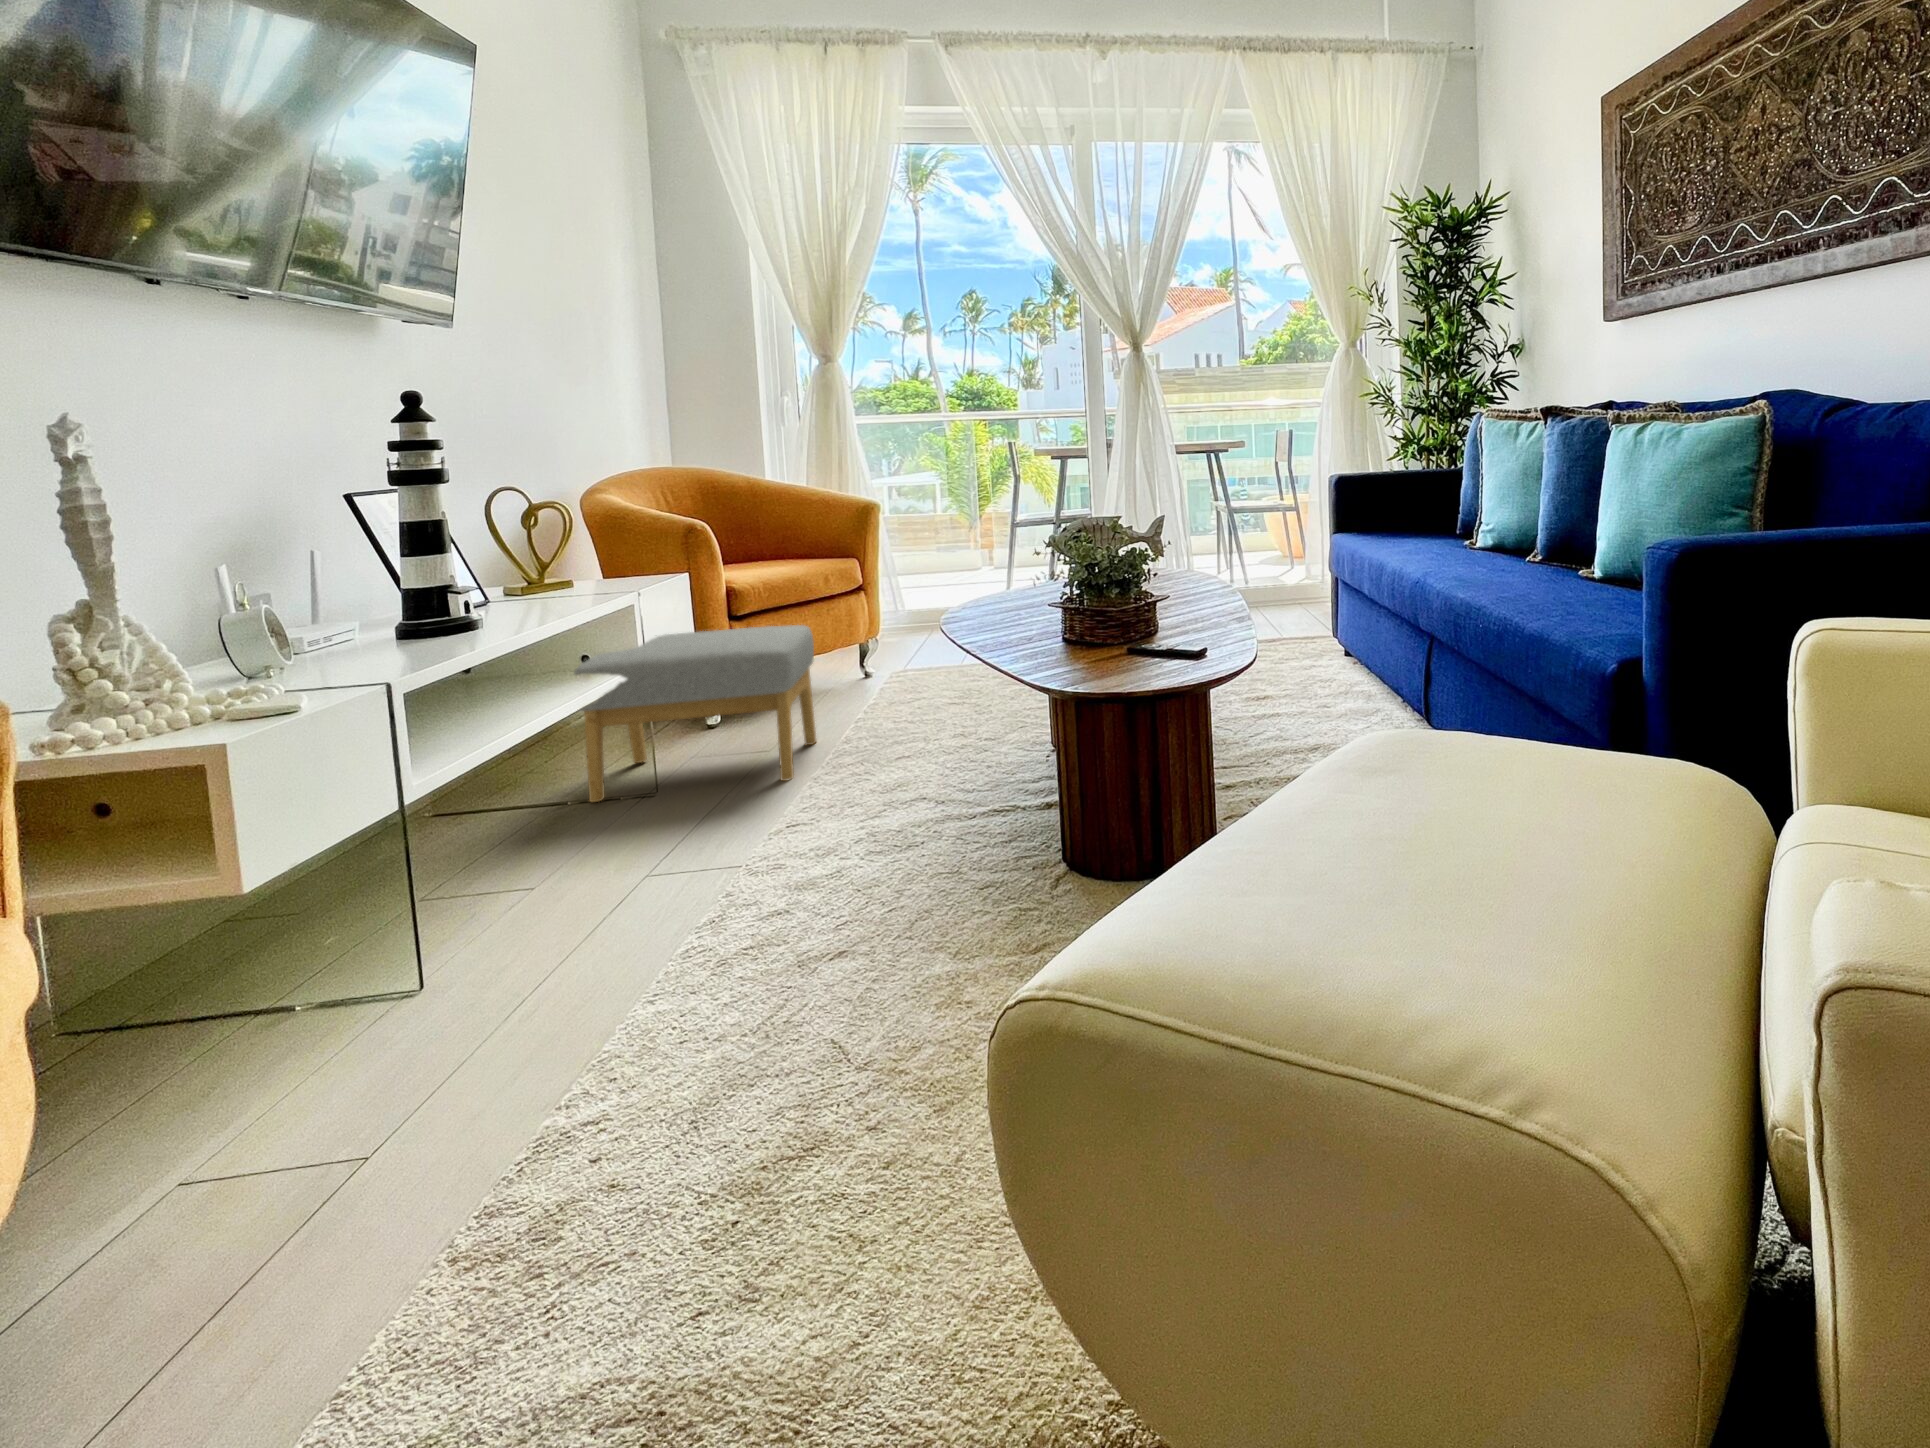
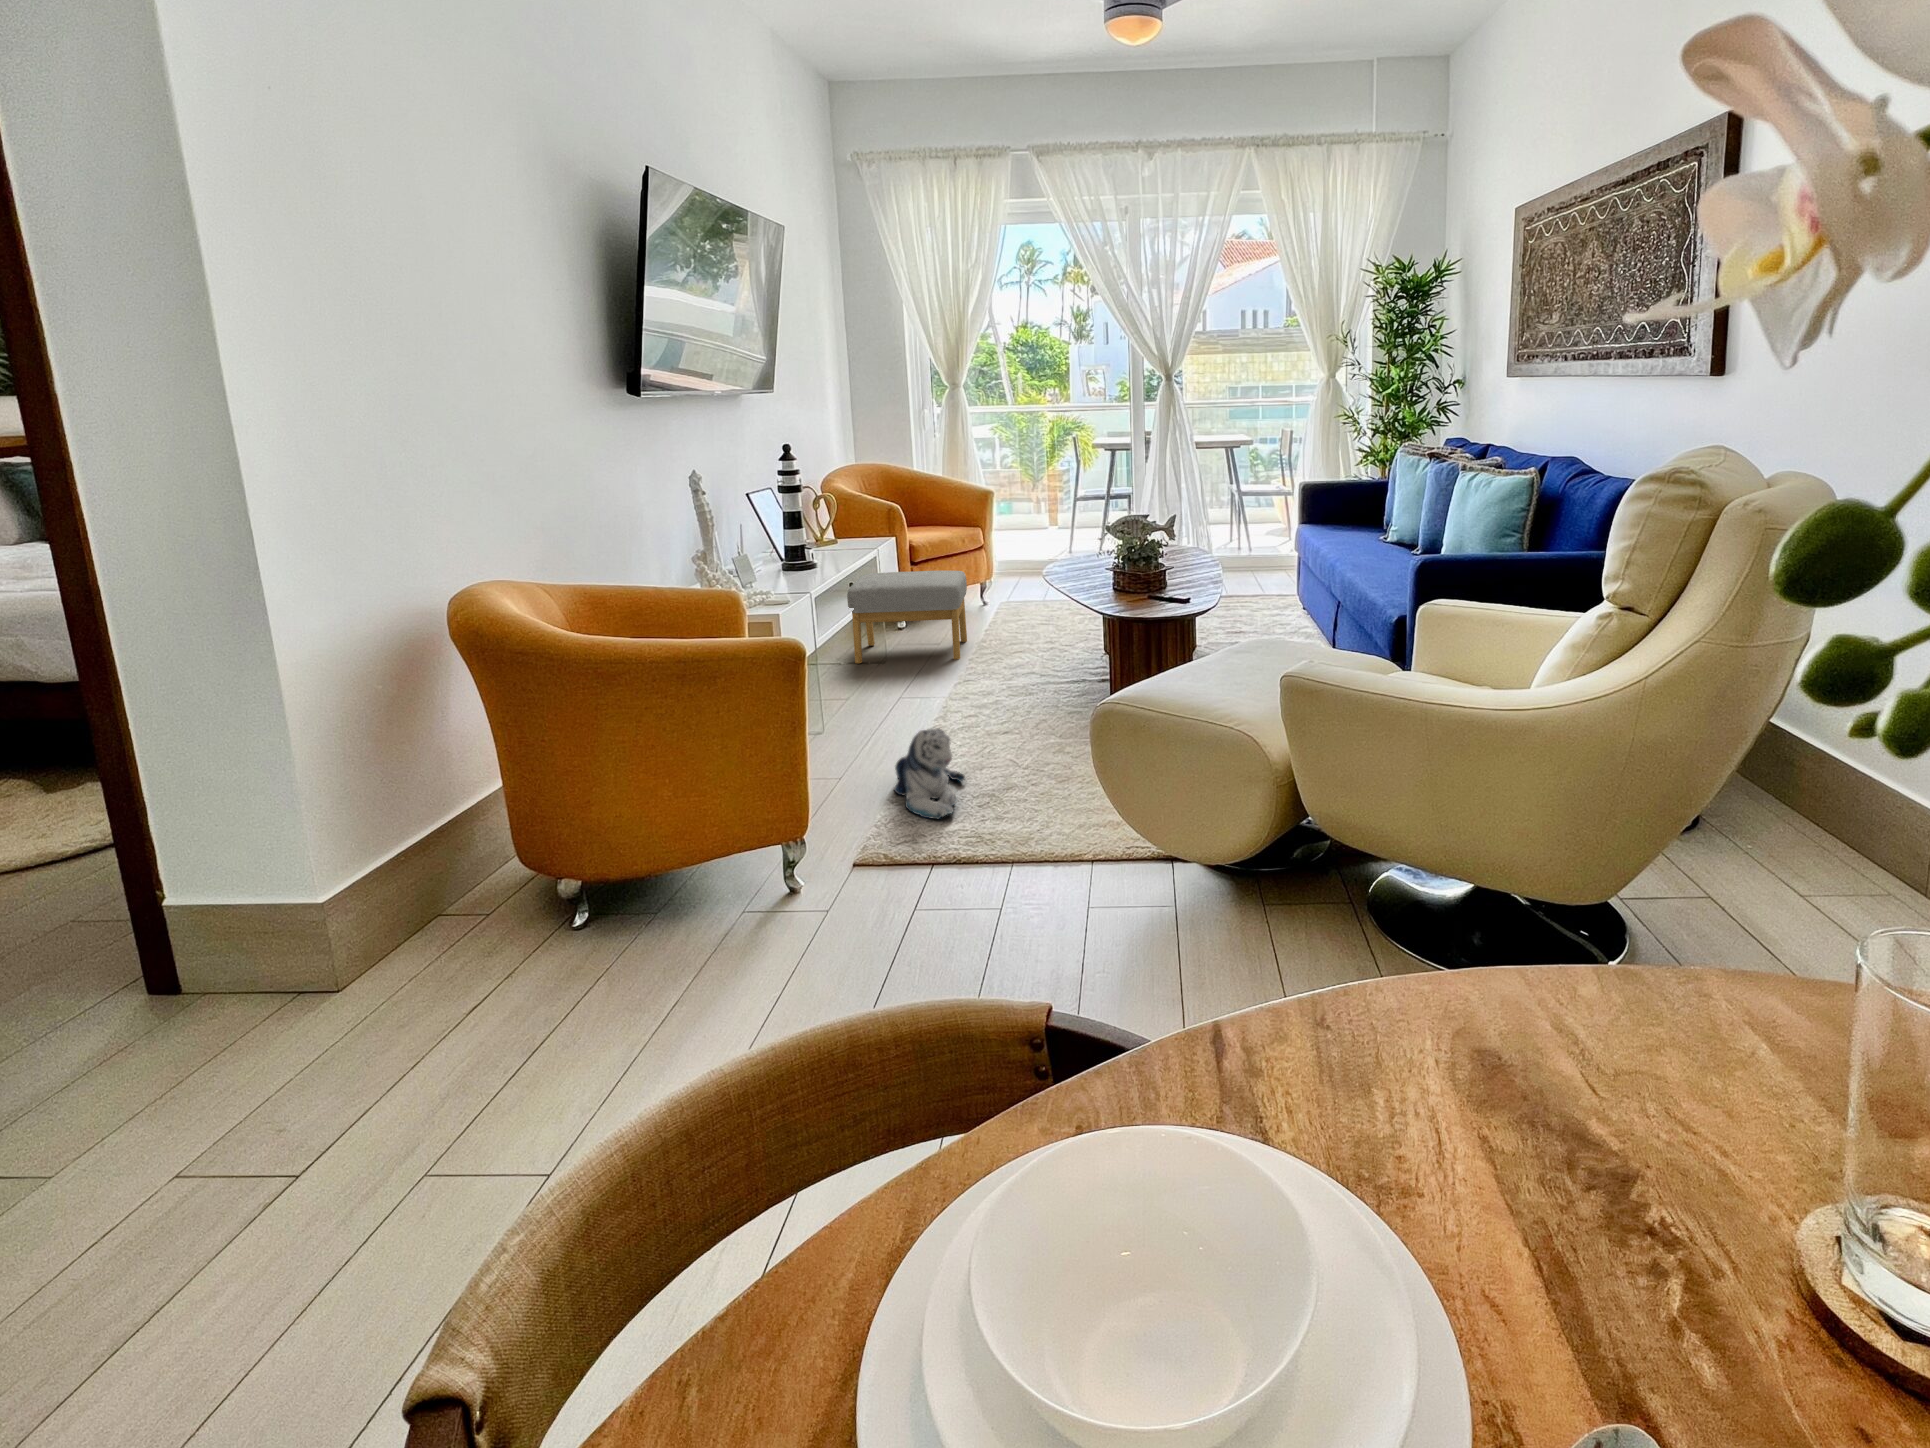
plush toy: none [470,1027,689,1332] -> present [894,729,965,819]

